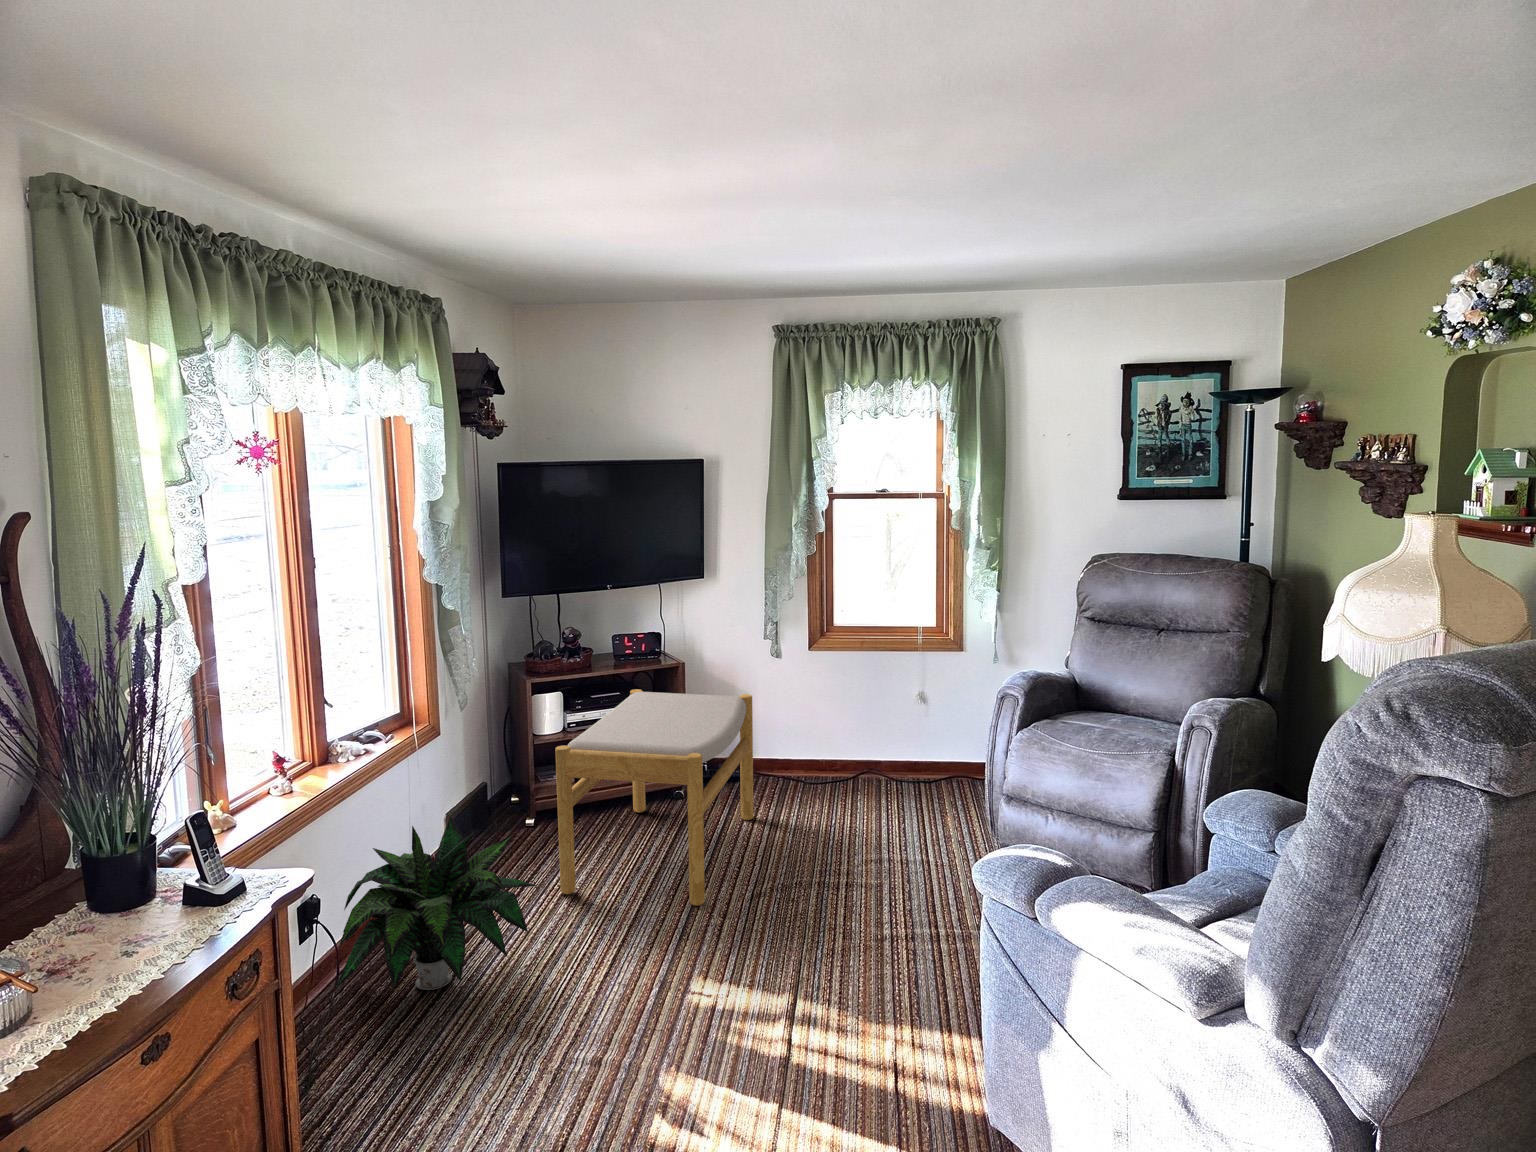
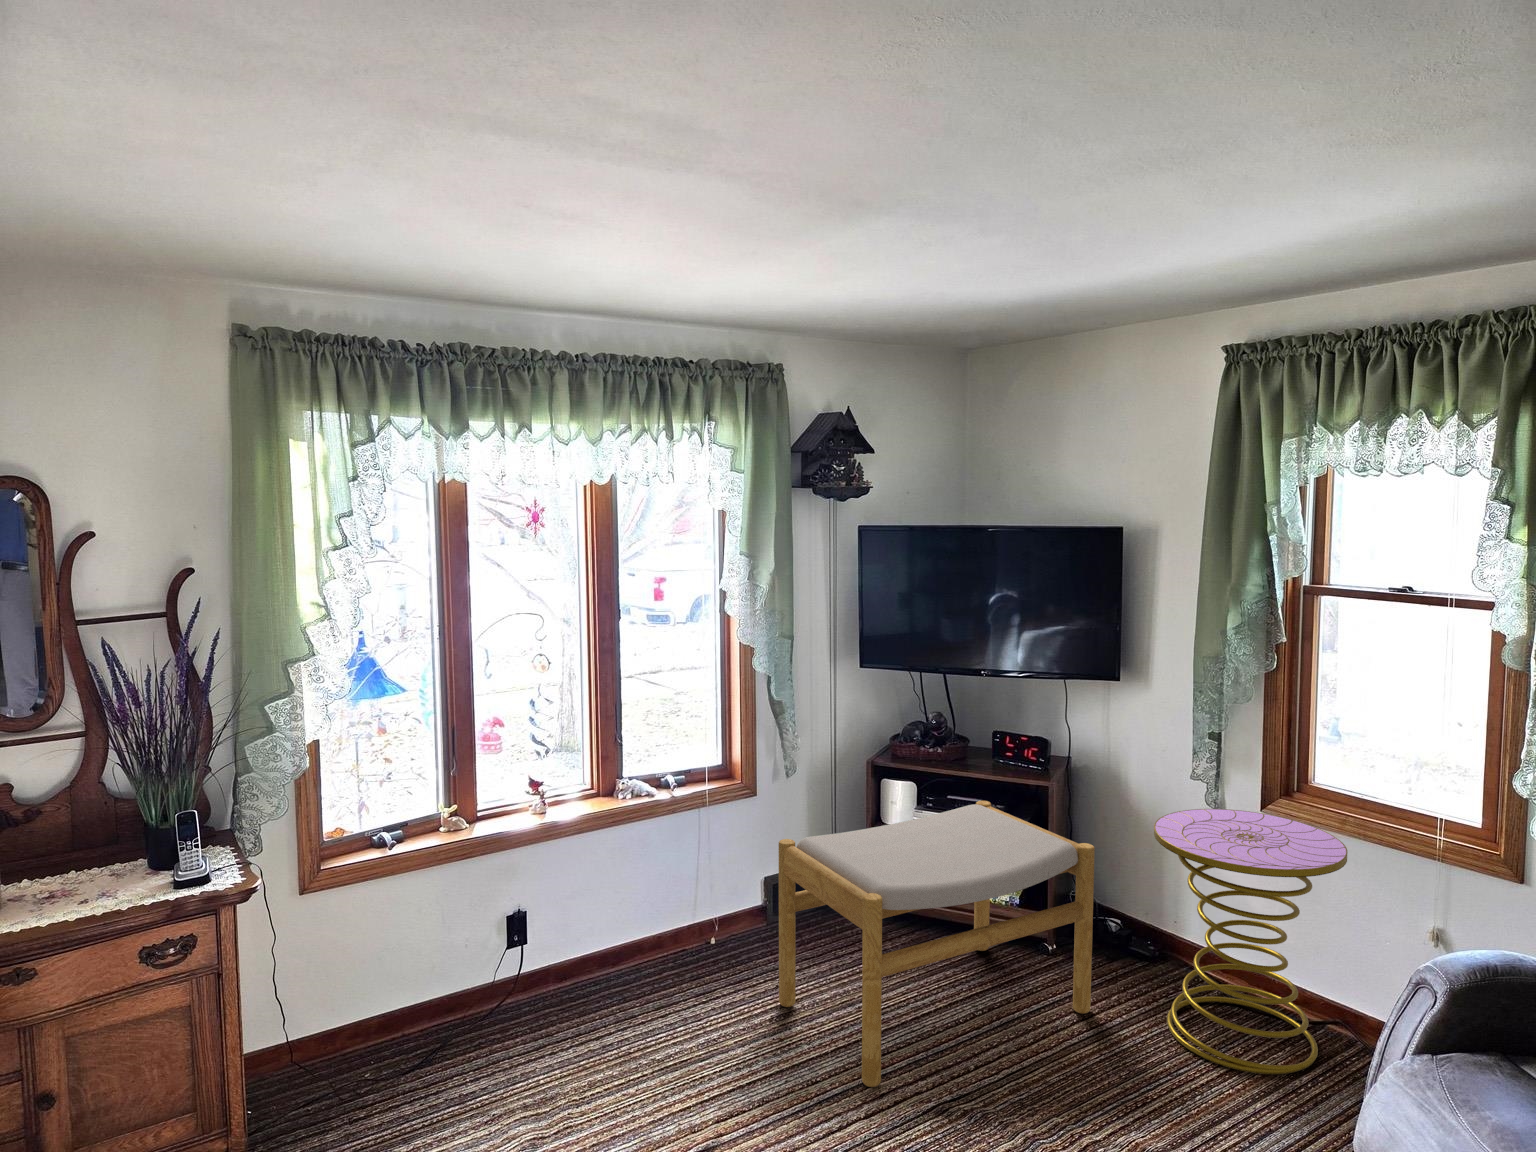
side table: none [777,651,894,814] -> present [1154,809,1348,1074]
potted plant: present [335,817,537,990] -> none [487,872,680,1040]

